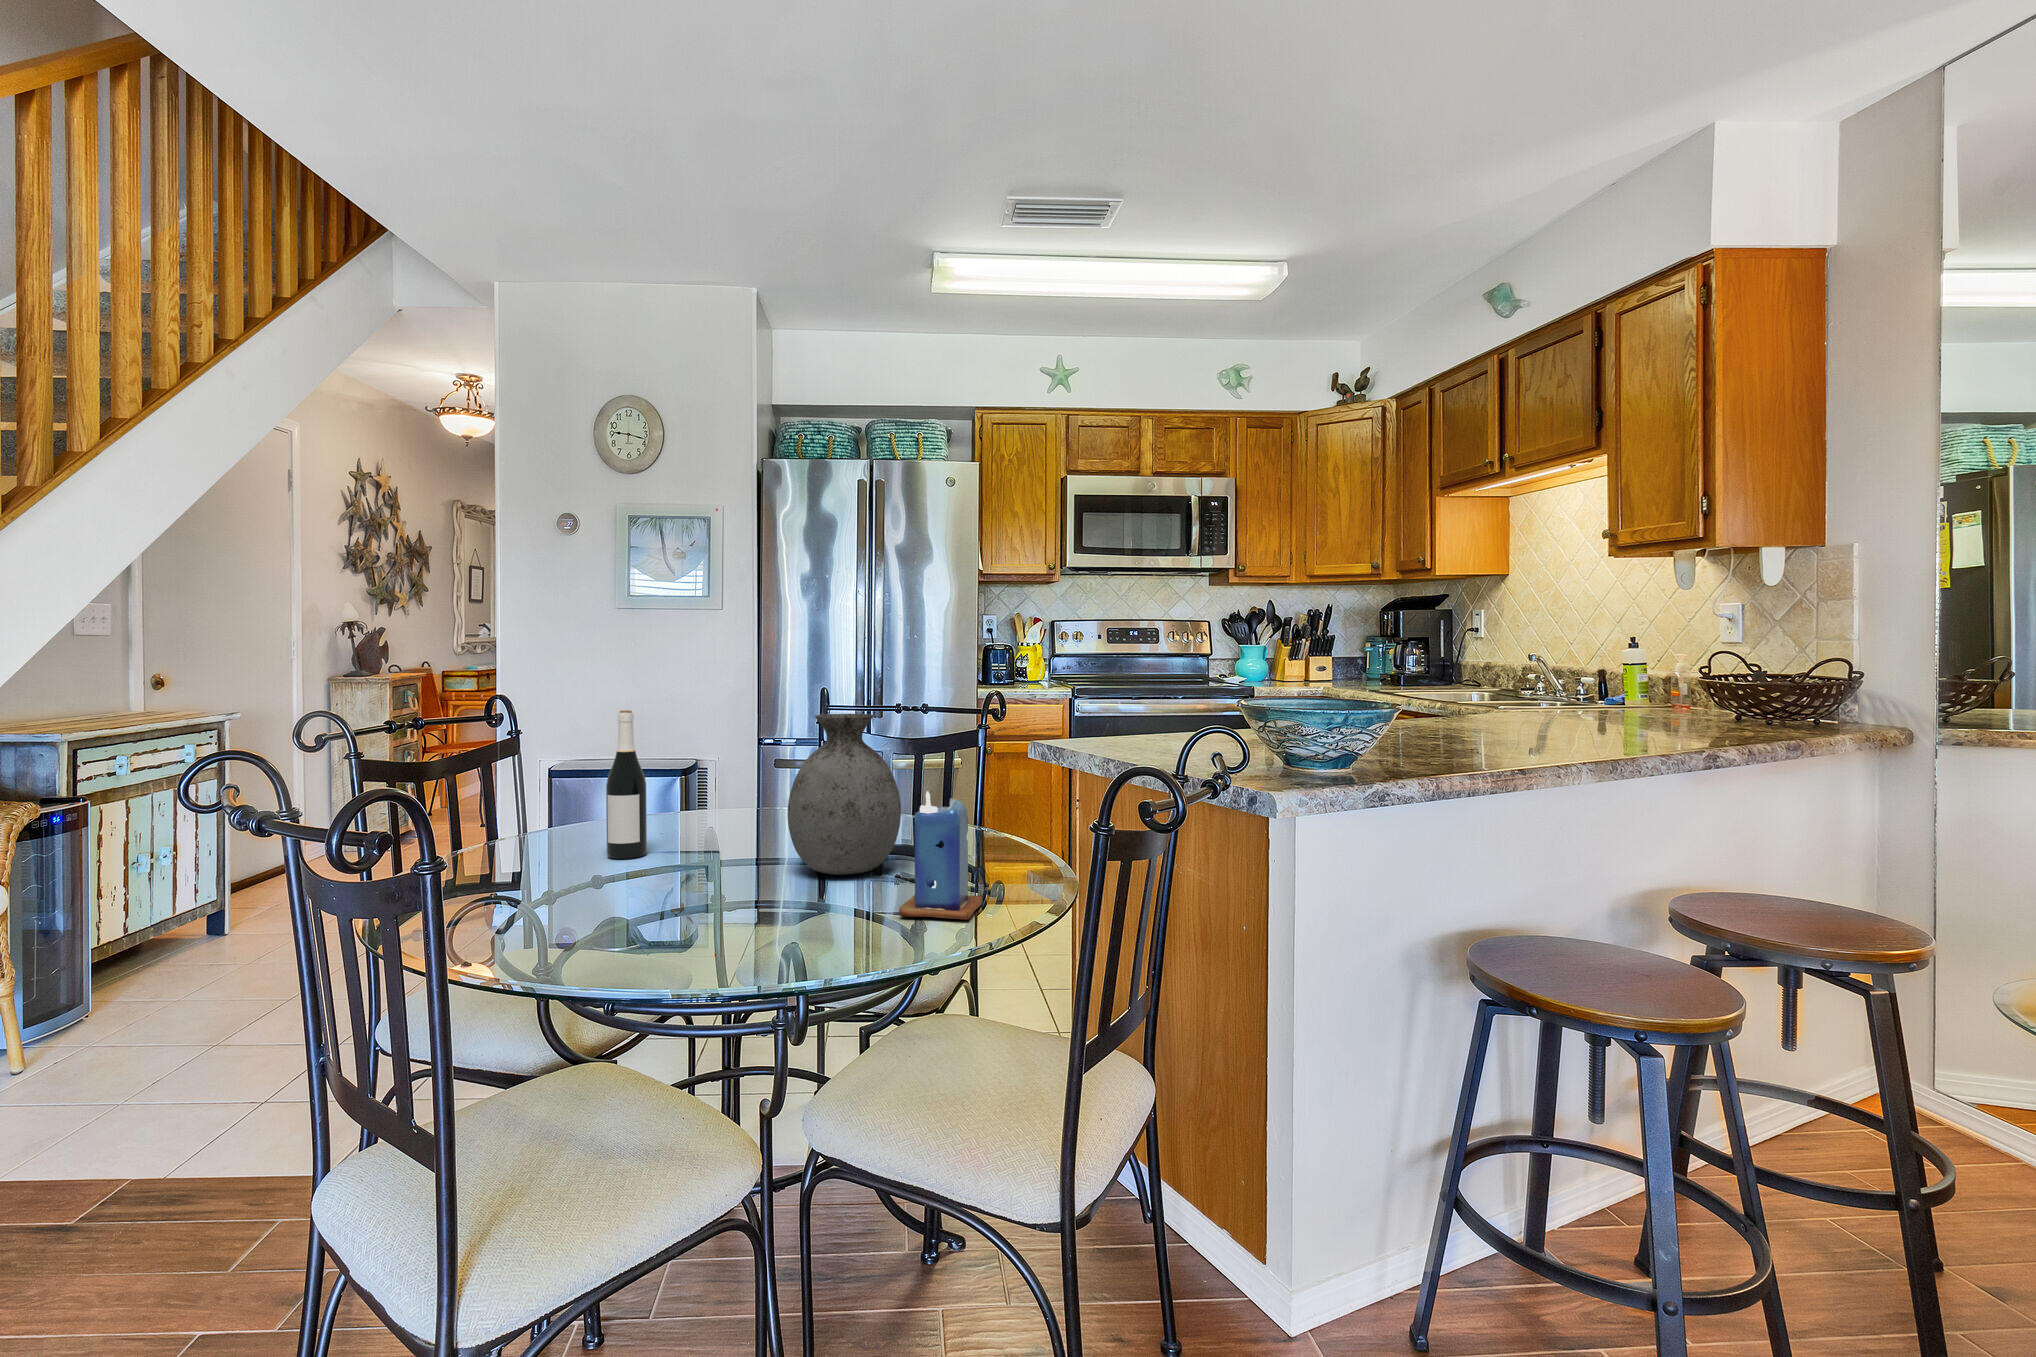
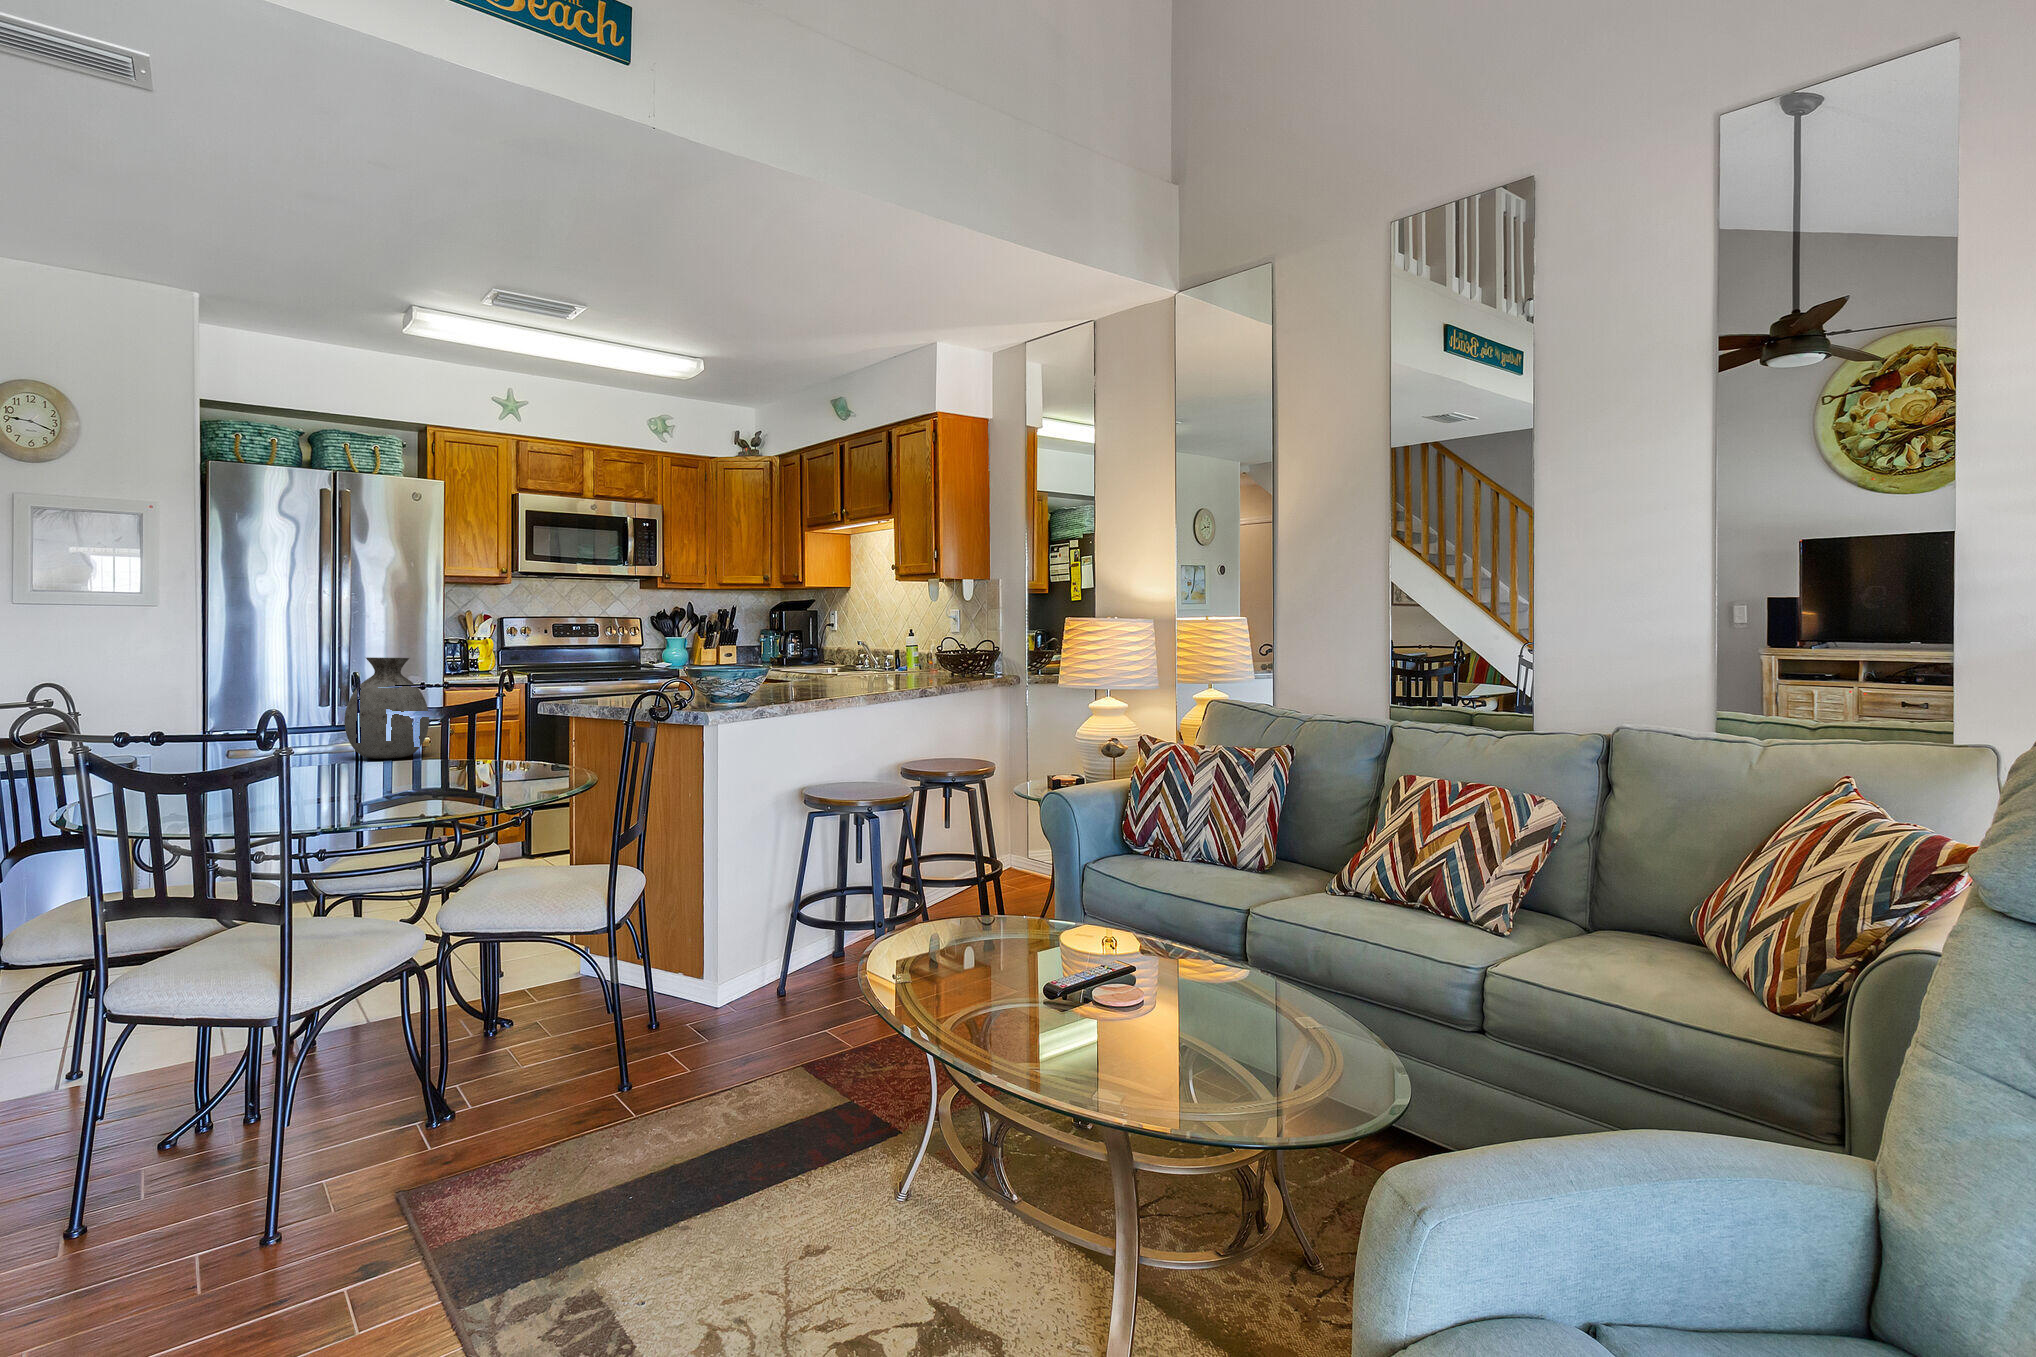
wine bottle: present [606,710,647,859] -> none [177,656,212,761]
candle: present [899,791,983,920] -> none [445,695,496,766]

